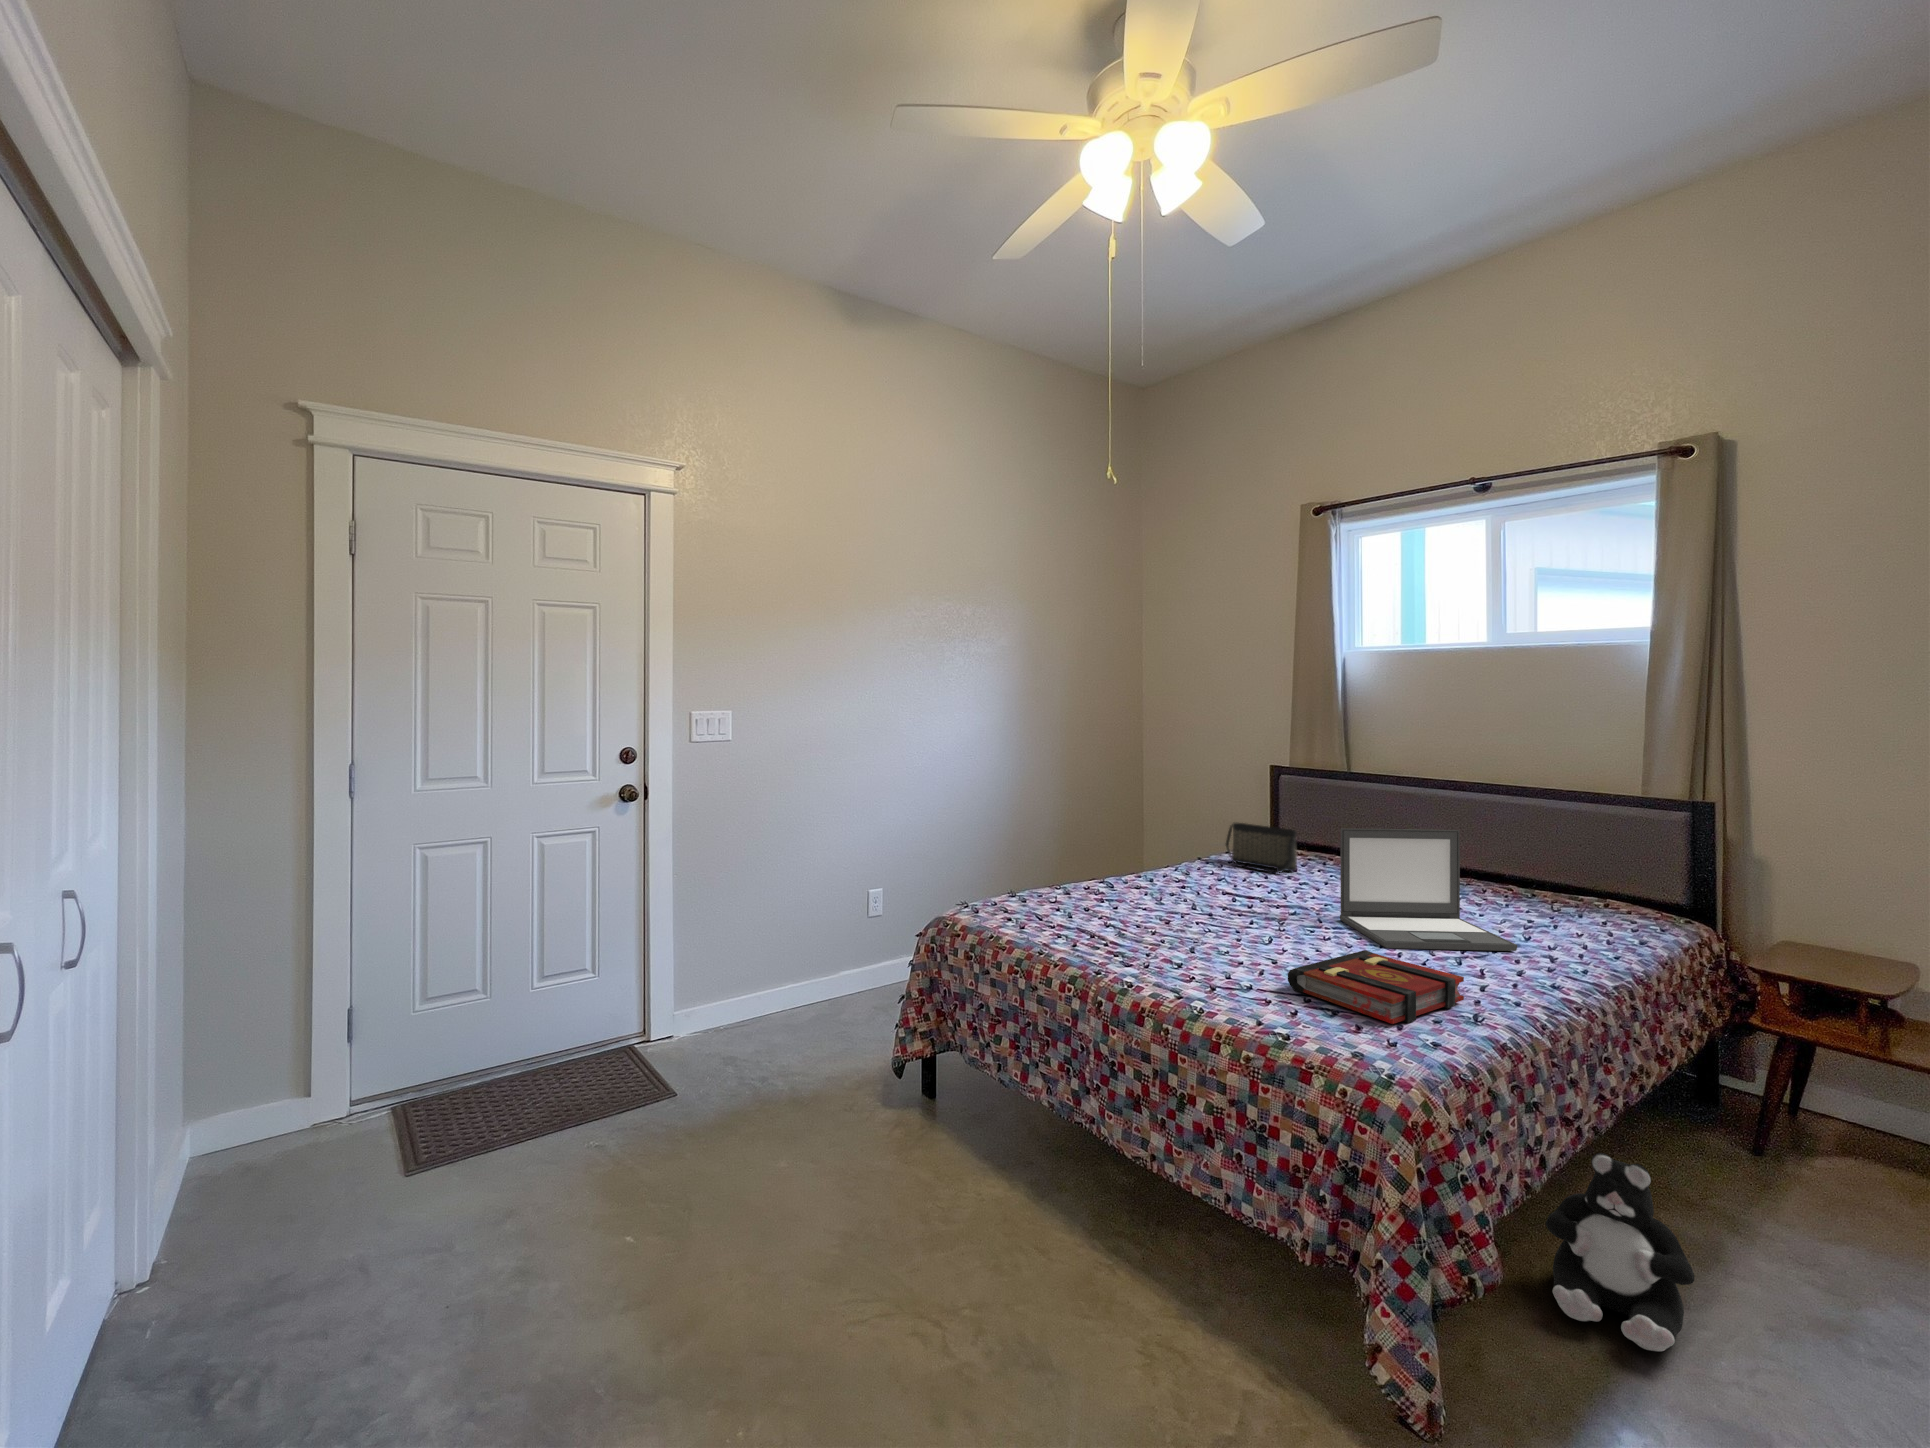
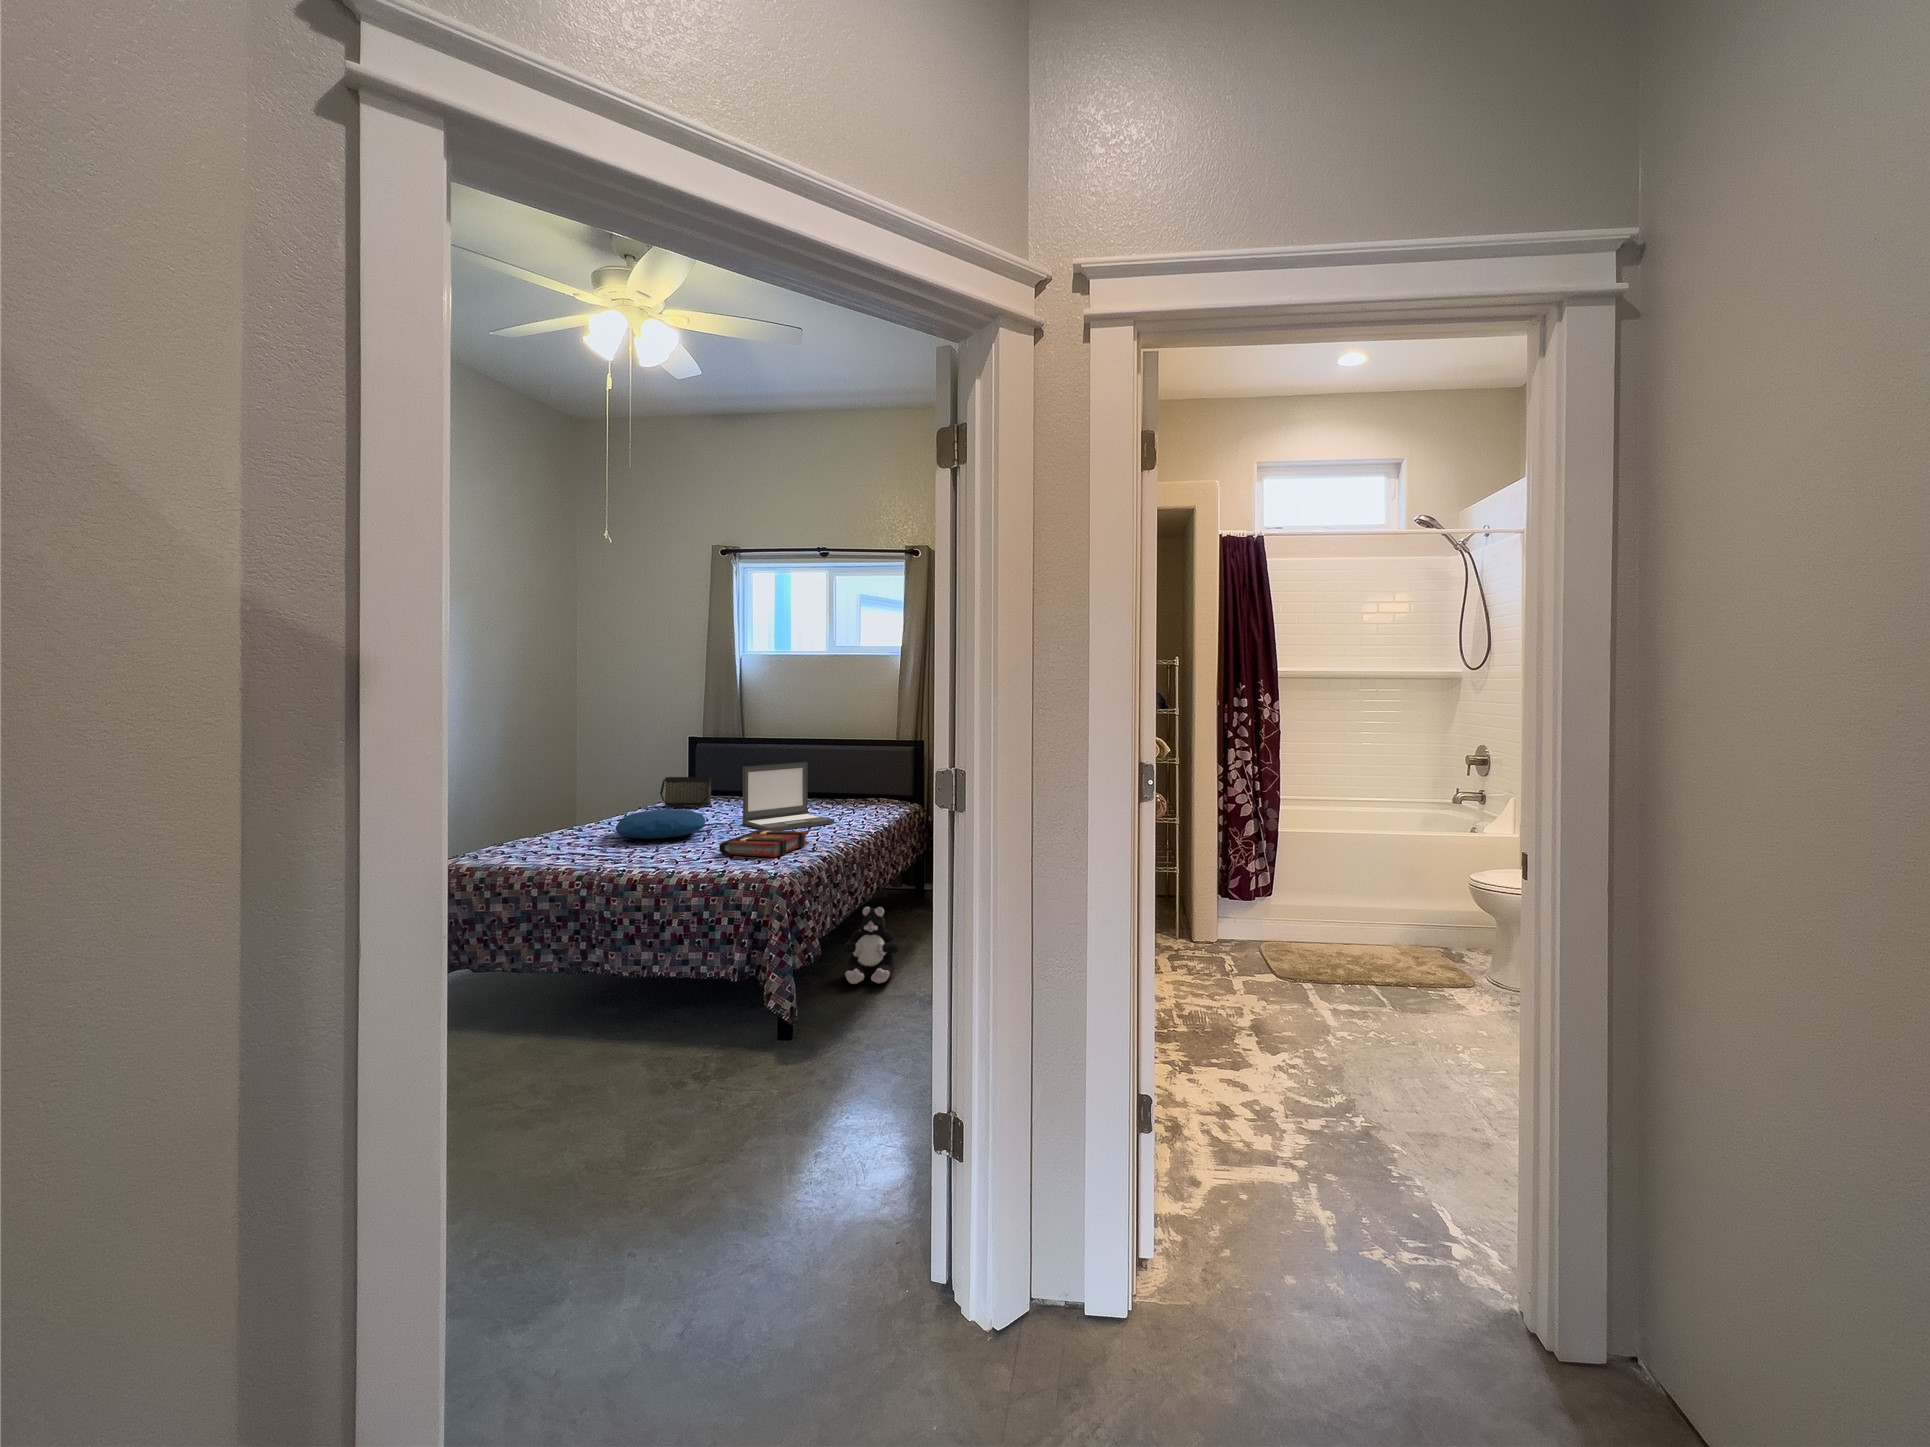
pillow: none [1142,878,1276,931] -> present [616,809,705,839]

